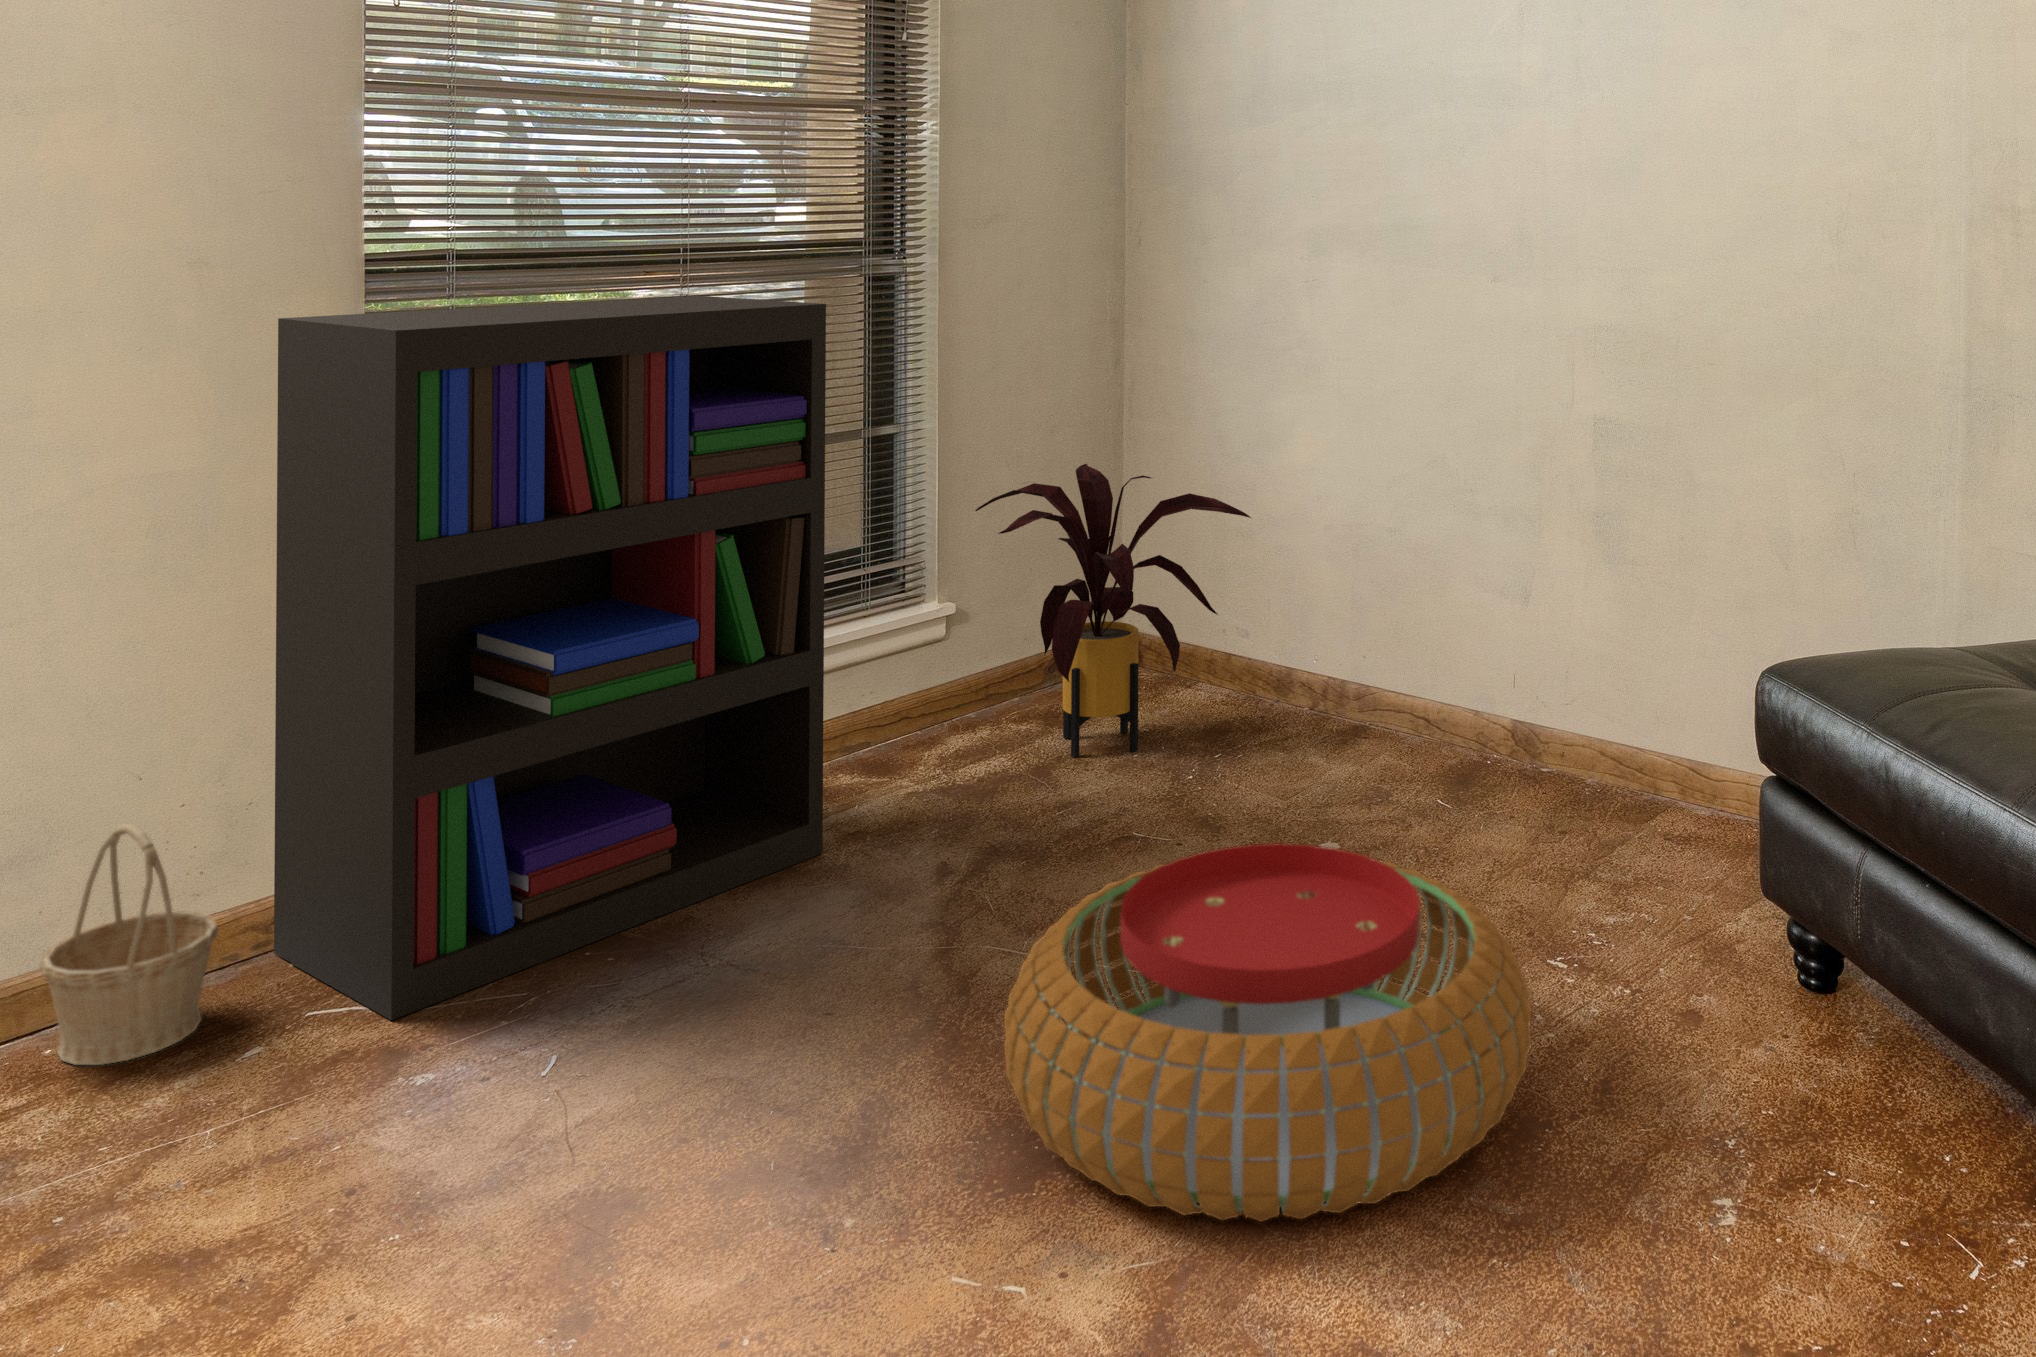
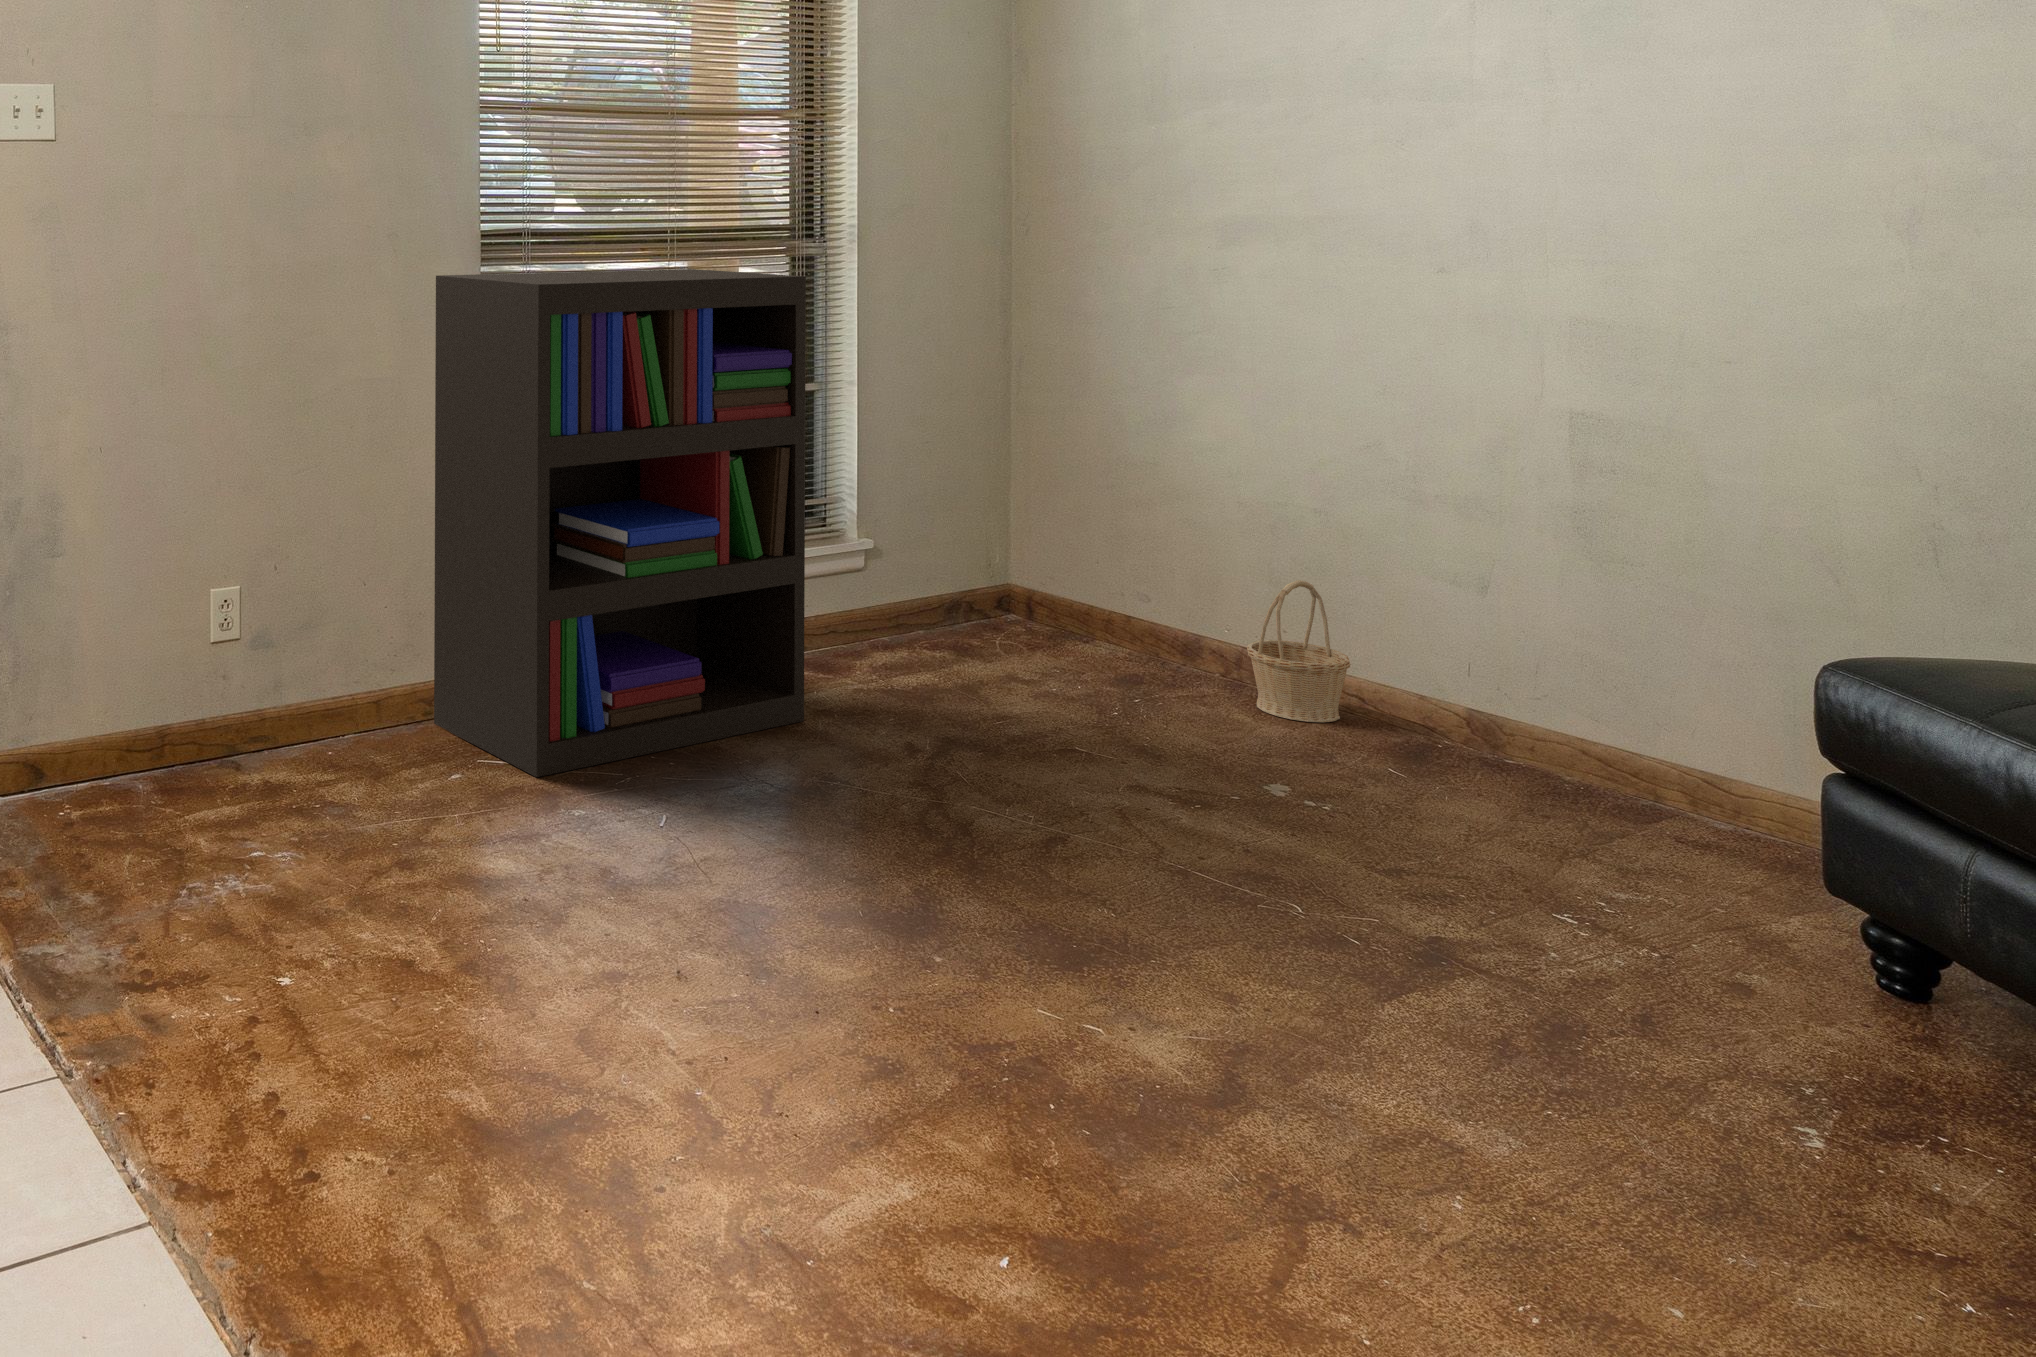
house plant: present [975,464,1251,757] -> none [891,428,1169,684]
basket: present [40,824,218,1065] -> present [1247,580,1351,722]
pouf: present [1004,843,1531,1222] -> none [1040,747,1570,1049]

